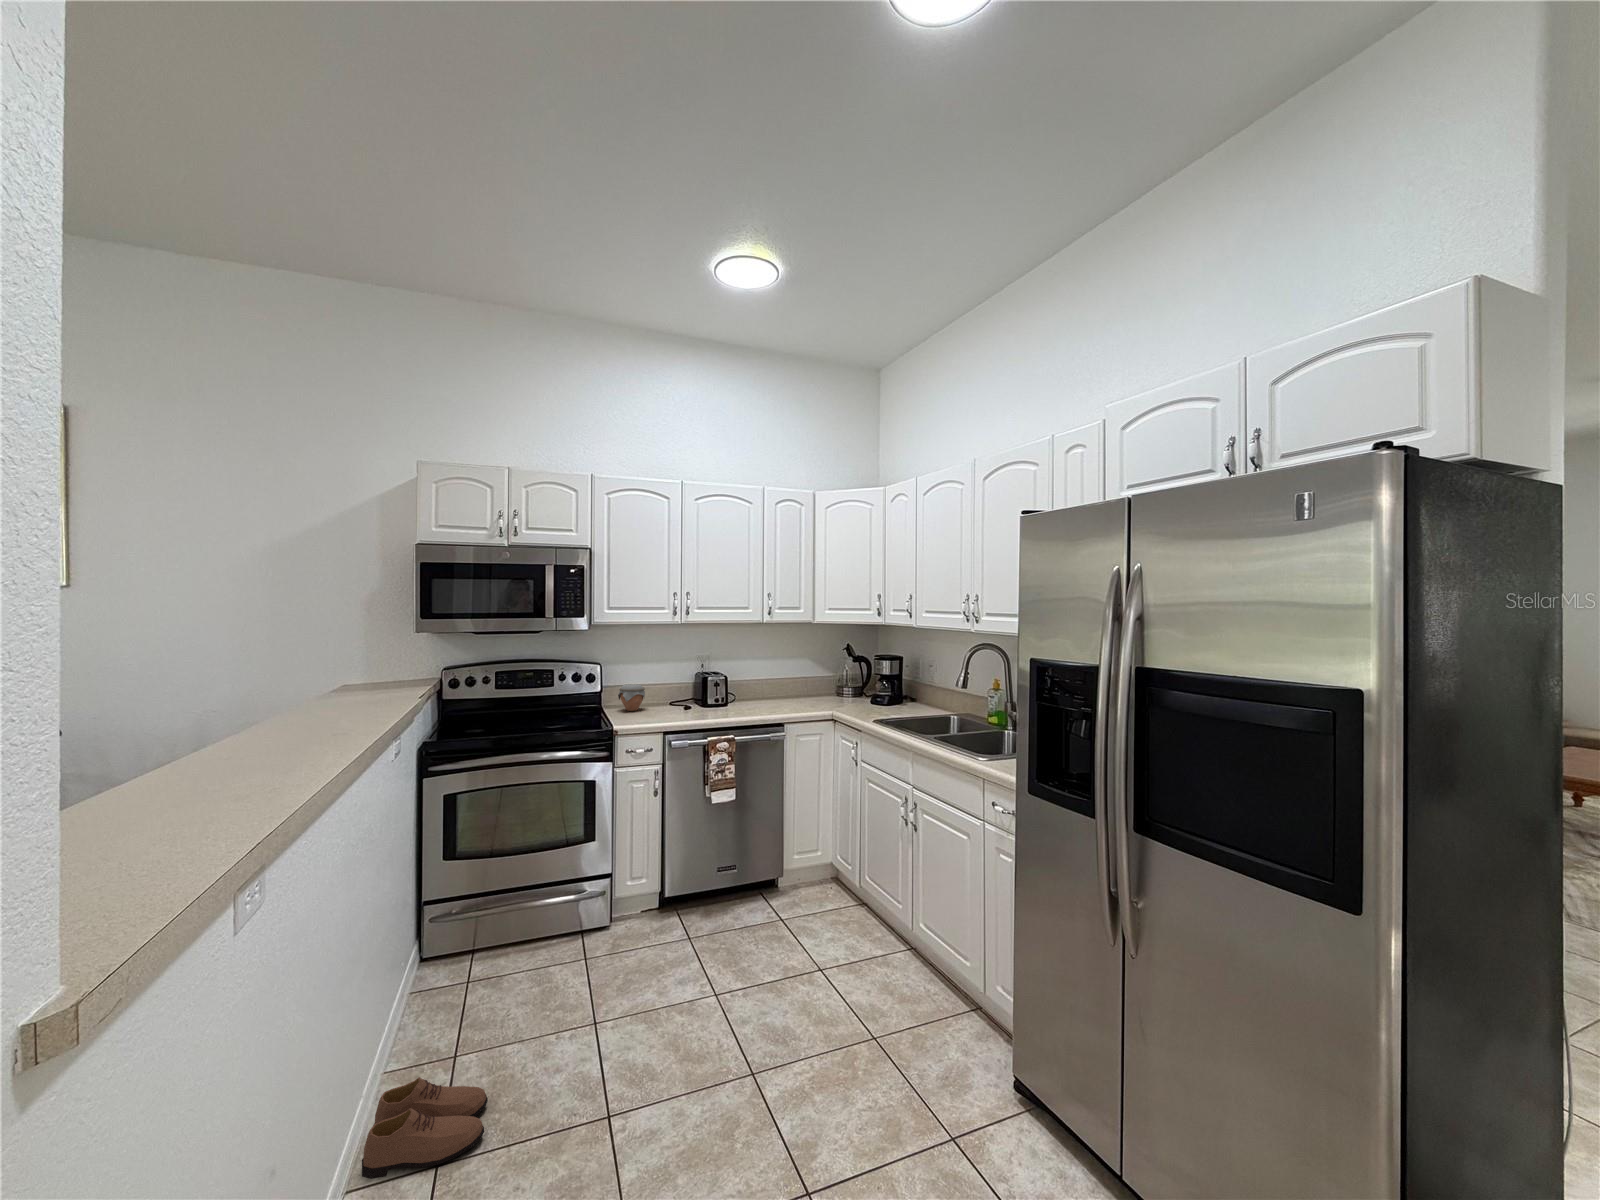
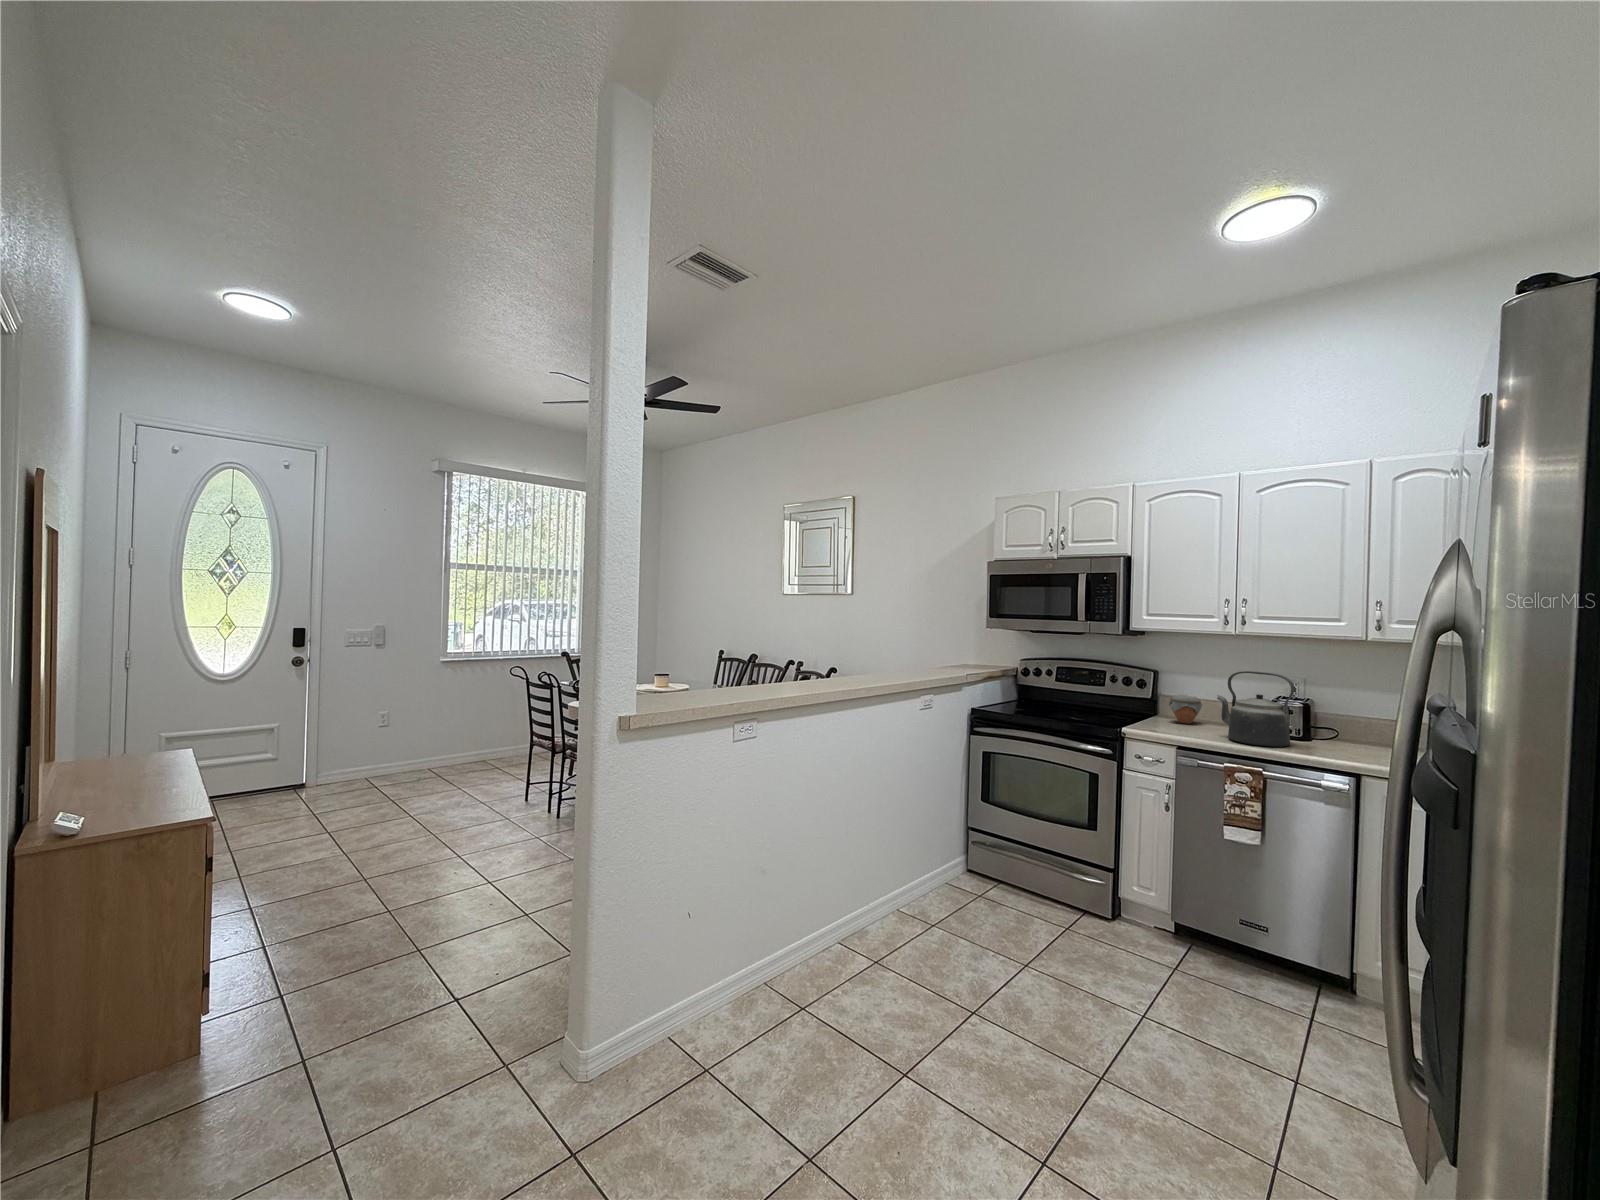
kettle: none [678,654,735,717] -> present [1217,671,1294,747]
shoe: present [362,1077,488,1179] -> none [849,911,925,968]

